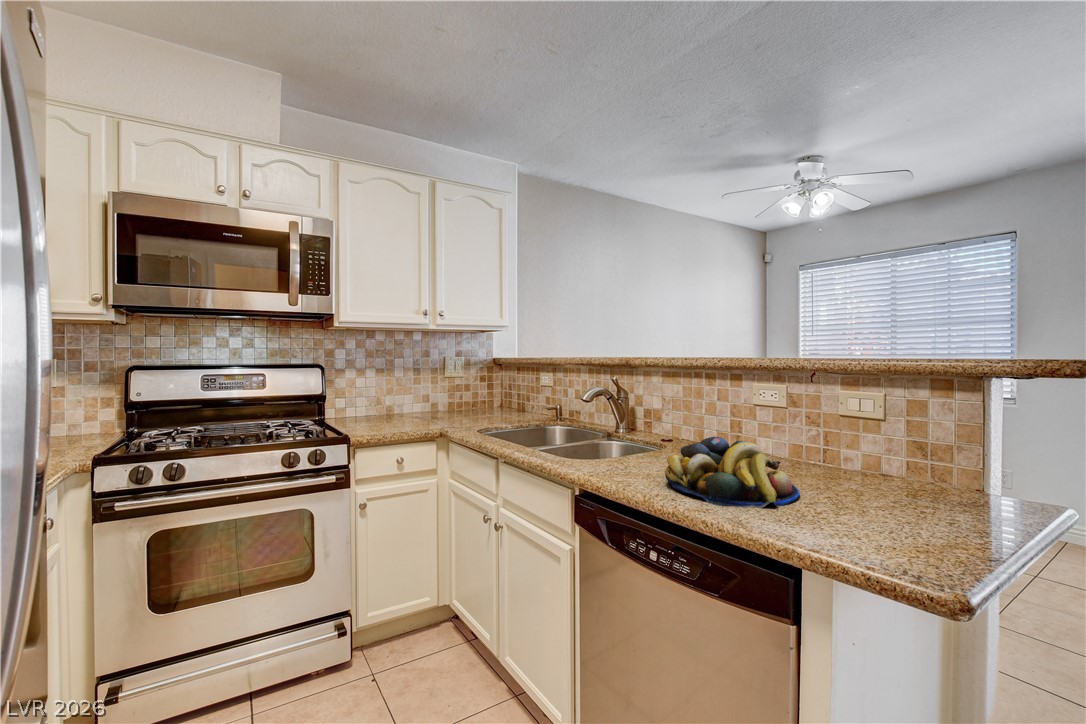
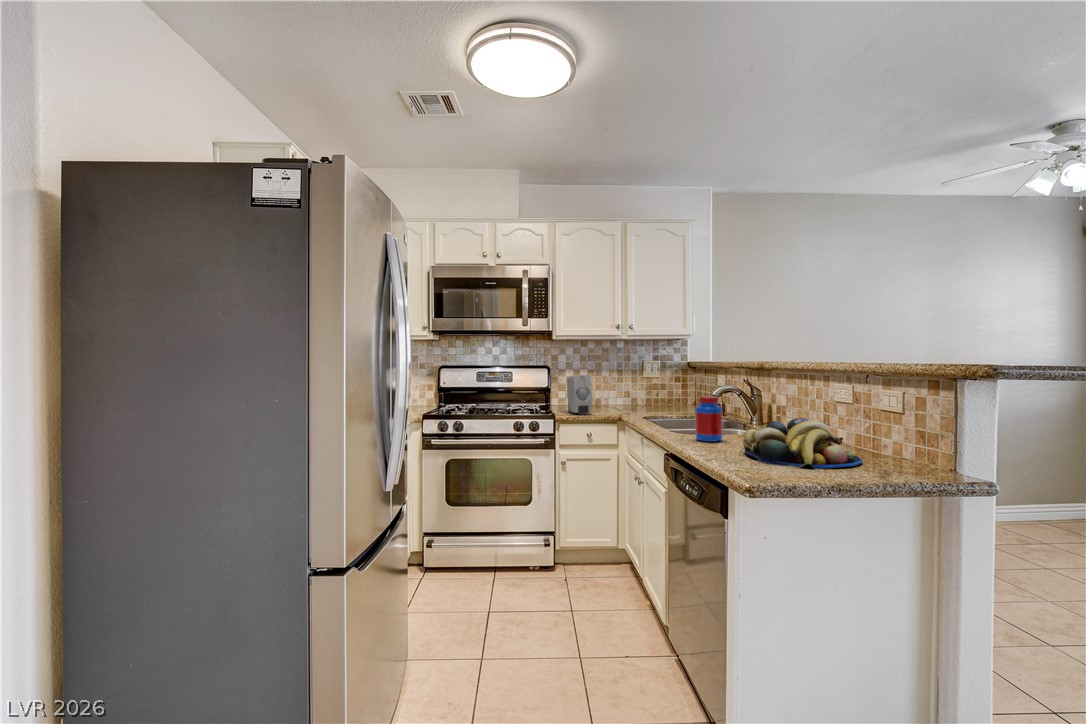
soap dispenser: none [356,378,396,433] -> present [567,375,592,415]
jar: none [581,411,613,470] -> present [695,396,723,442]

